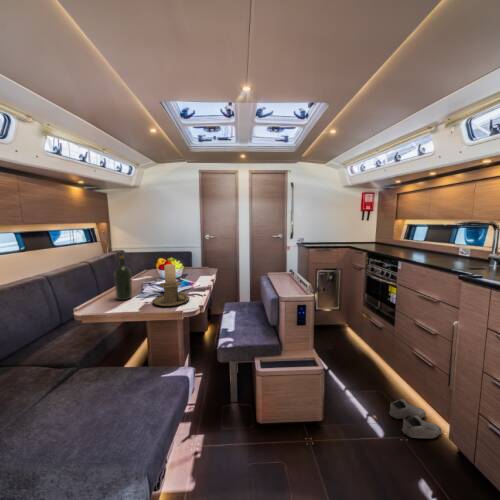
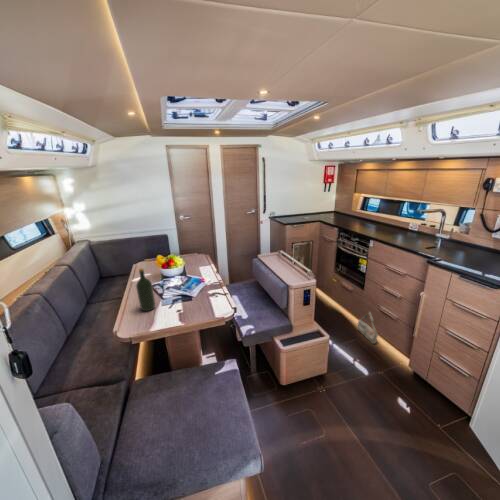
candle holder: present [153,264,189,306] -> none [181,271,215,312]
bag: none [384,355,409,400] -> present [357,313,378,344]
shoe: present [389,399,441,439] -> none [367,345,403,371]

